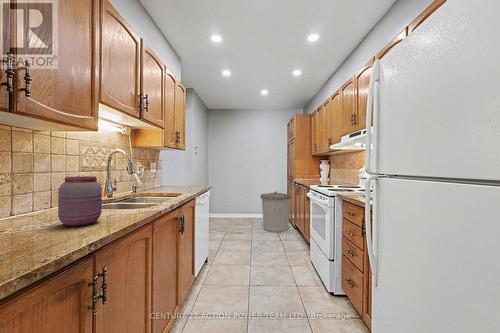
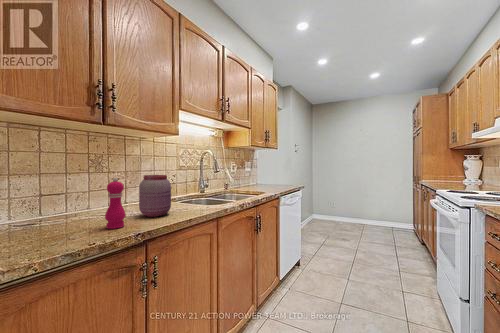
pepper mill: none [27,180,57,244] -> present [105,178,126,229]
trash can: present [260,191,291,232] -> none [370,195,416,246]

